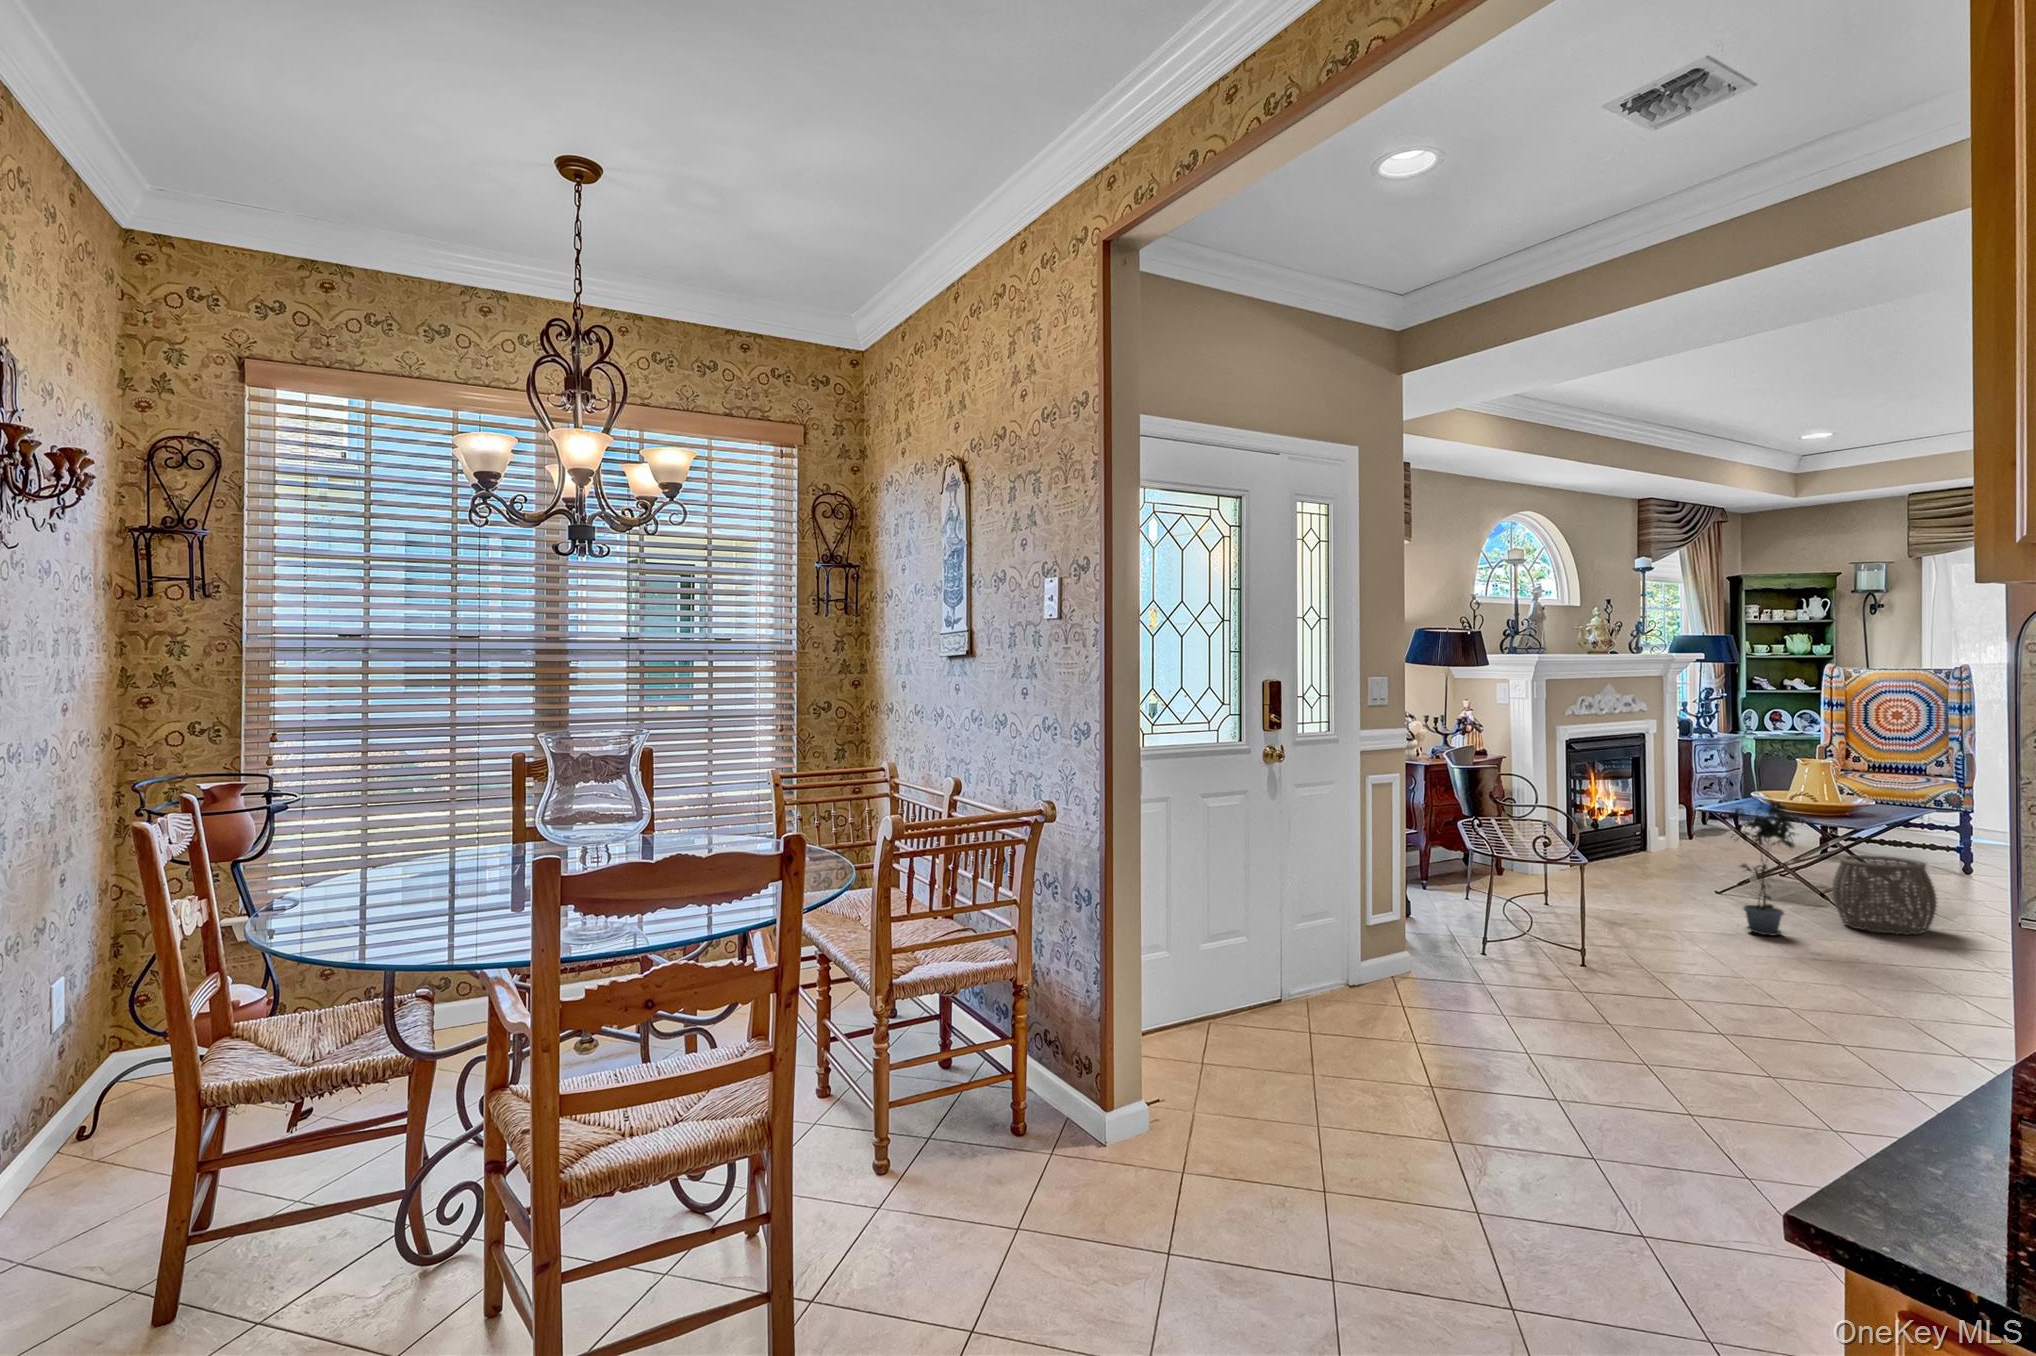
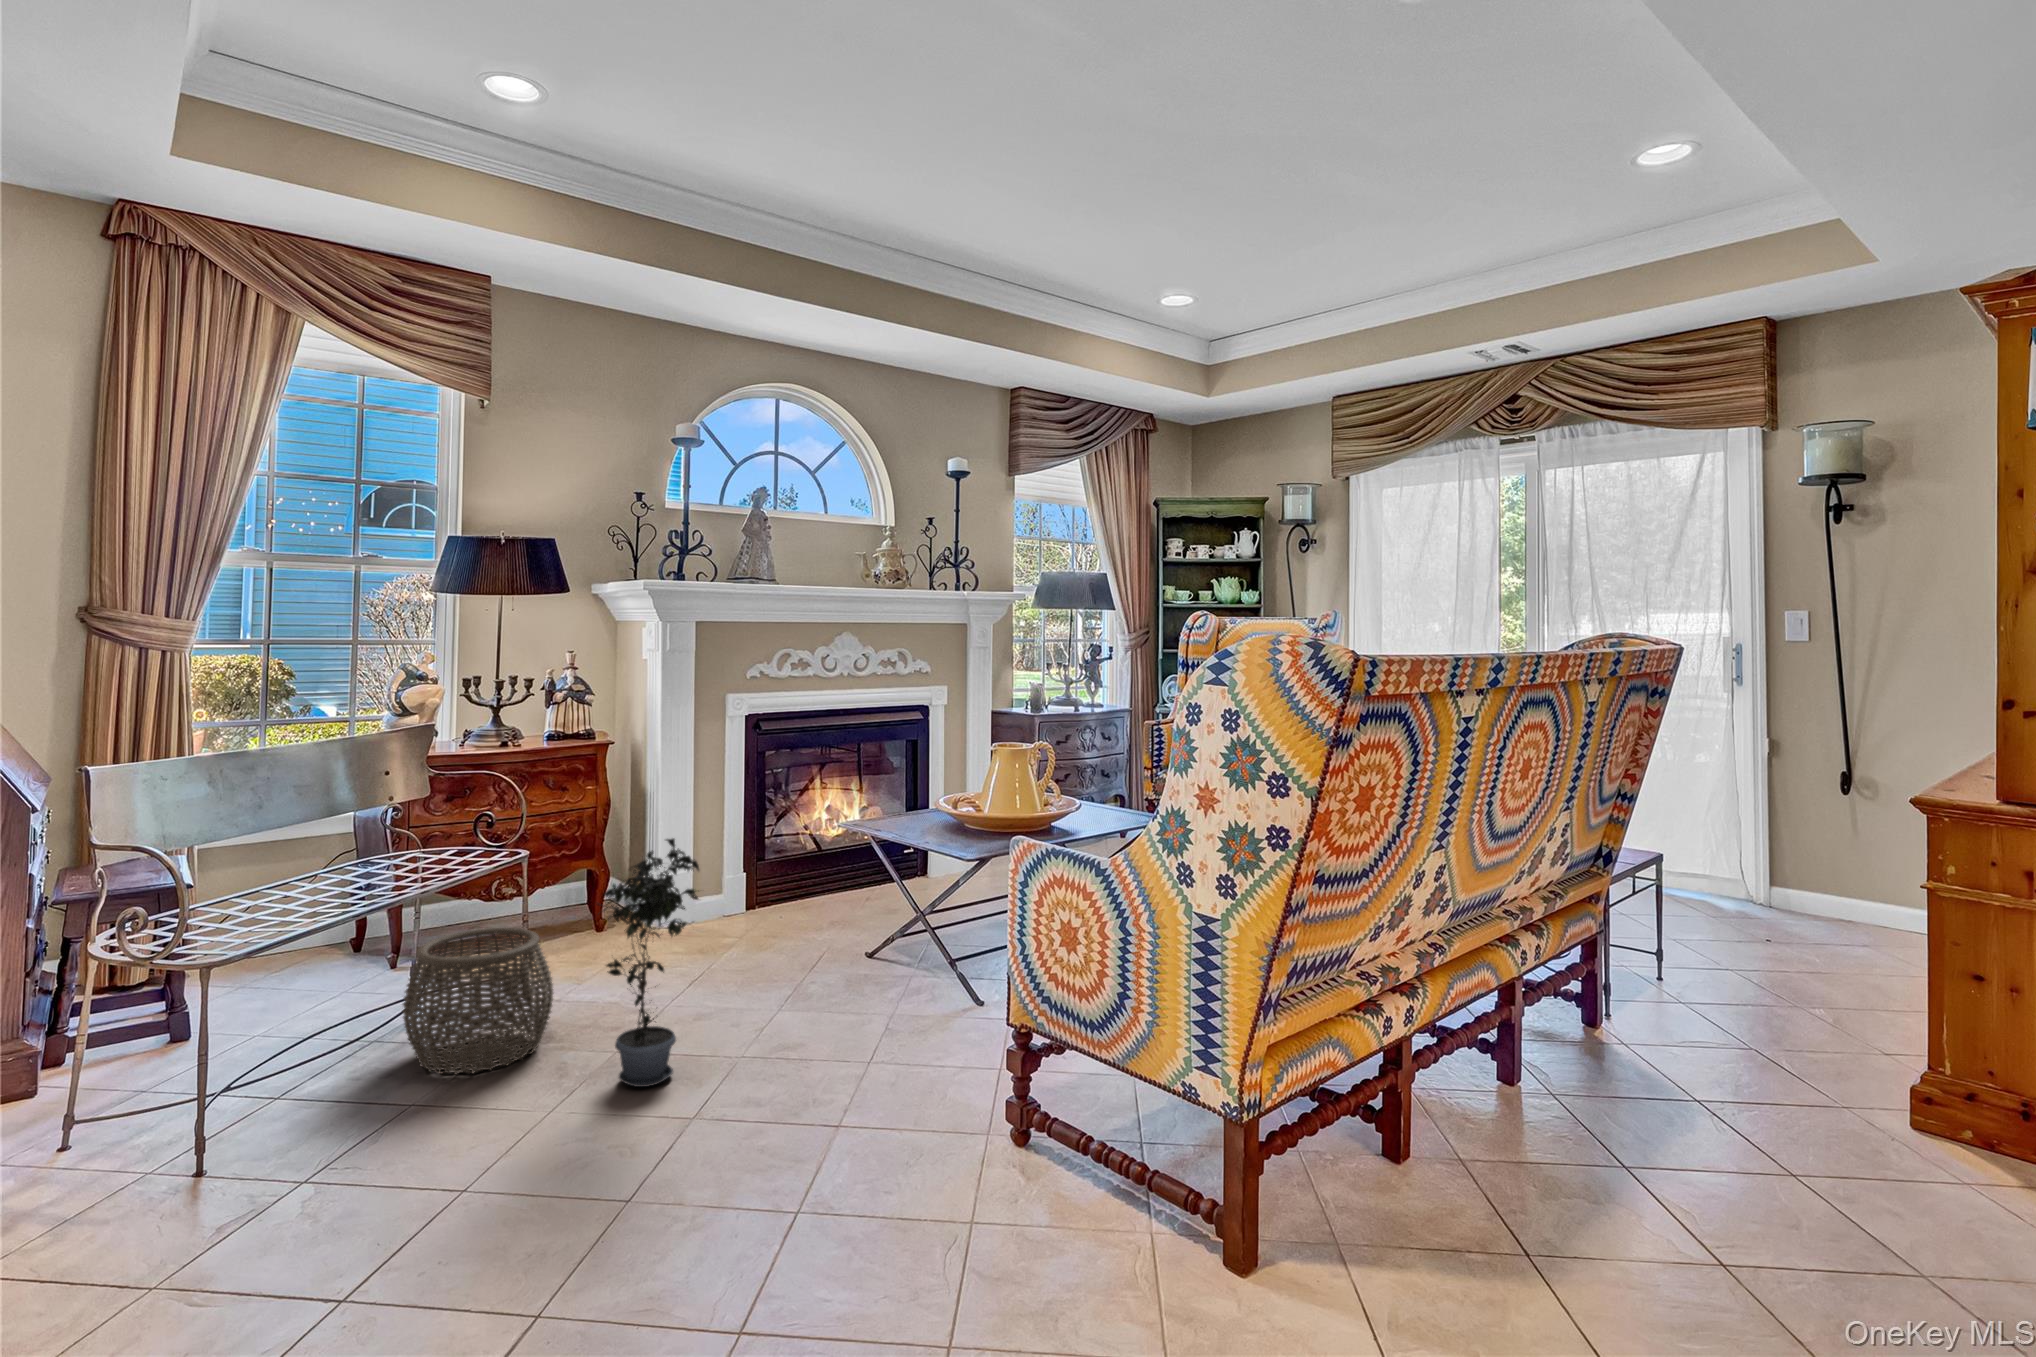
woven basket: present [1832,855,1937,935] -> present [403,928,553,1075]

